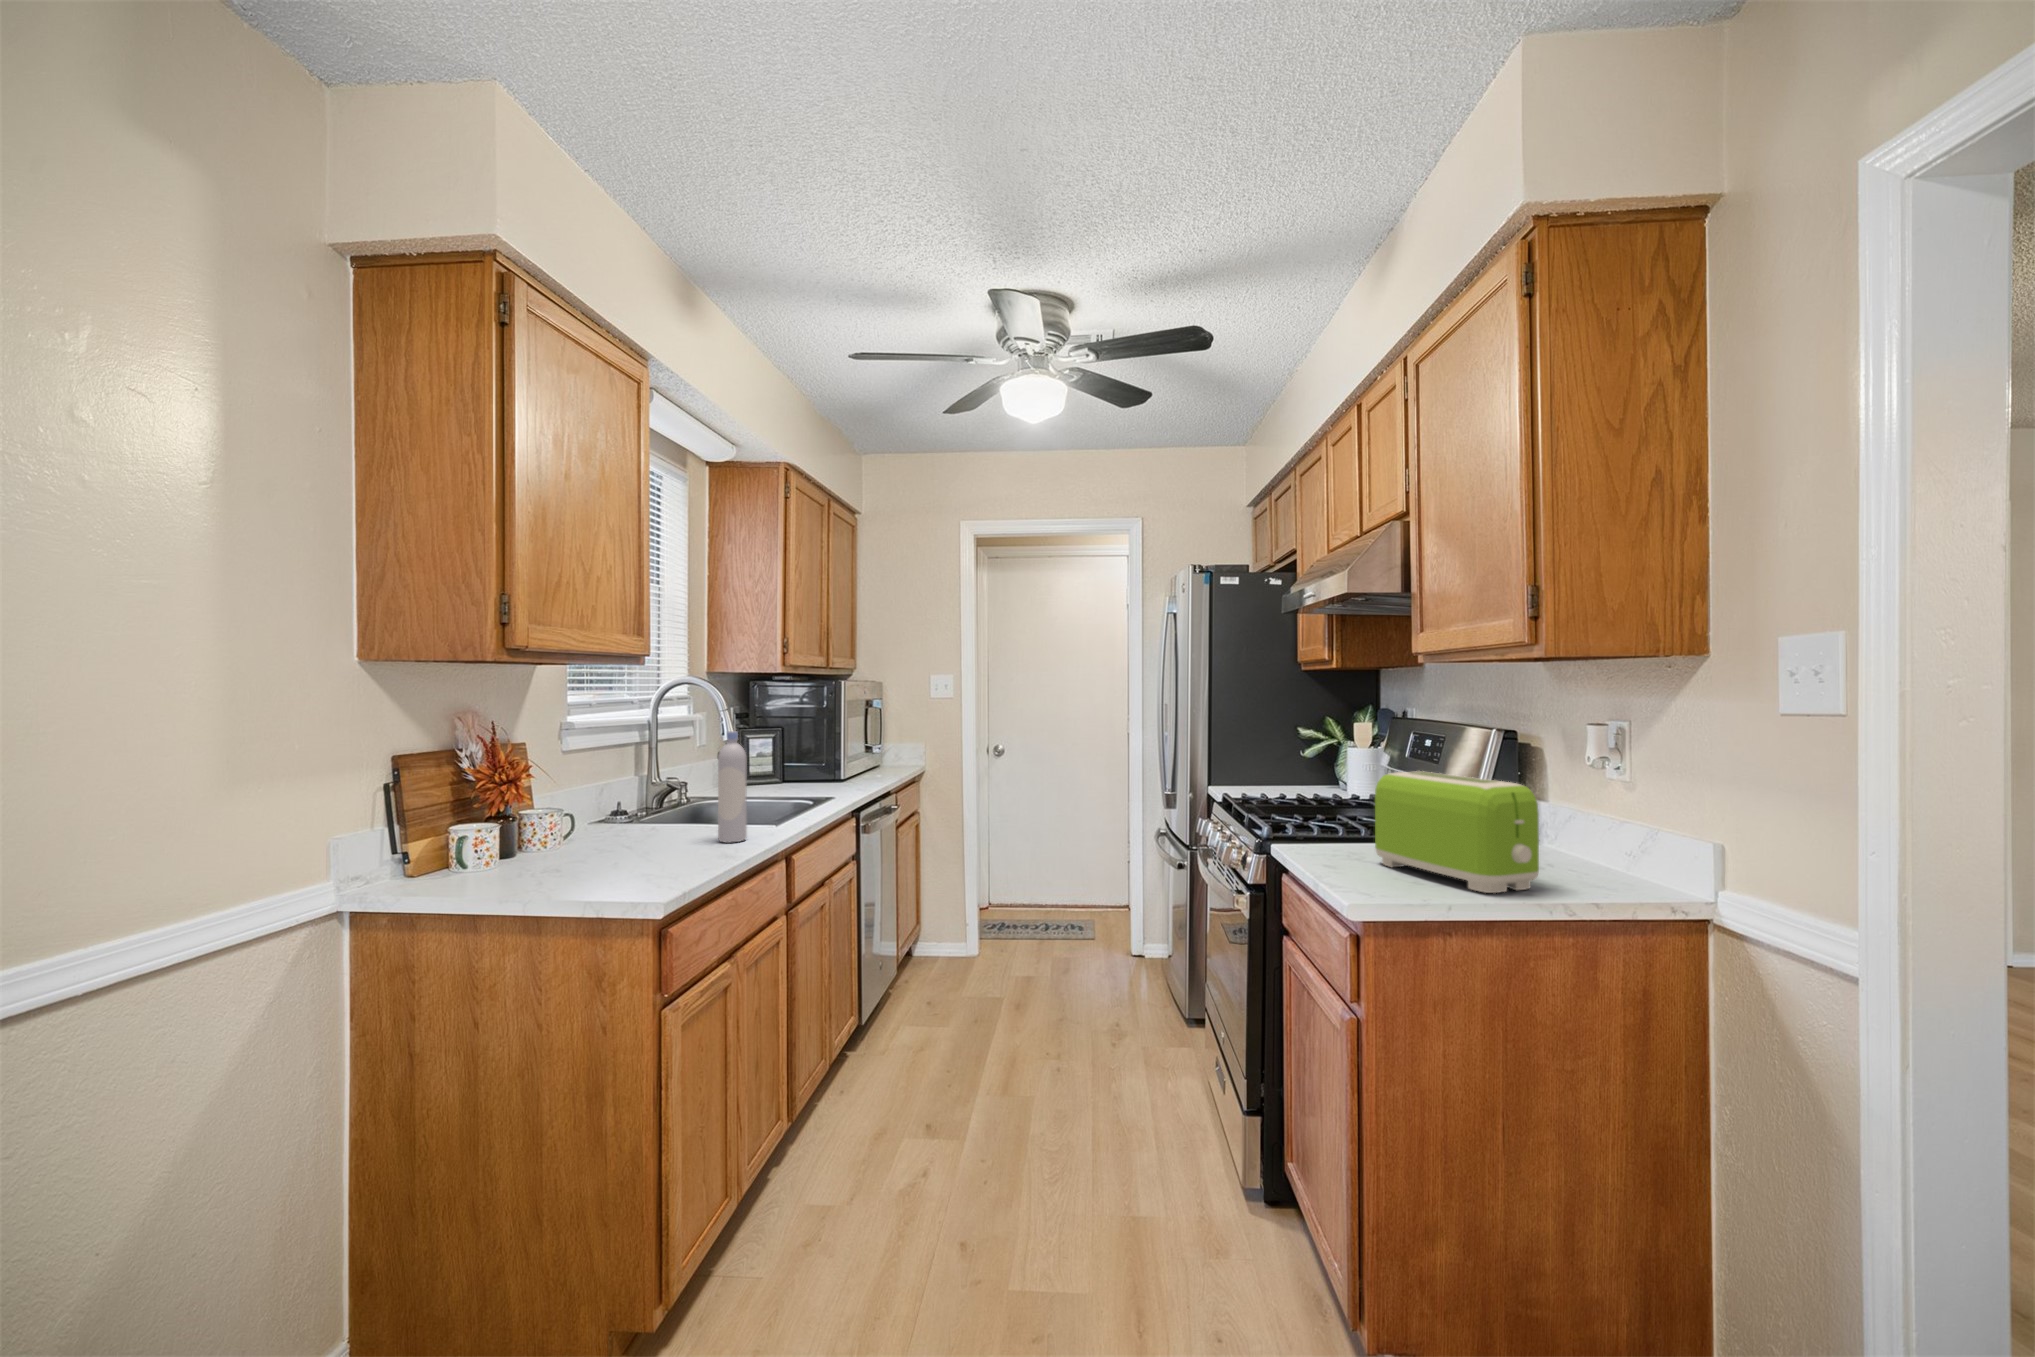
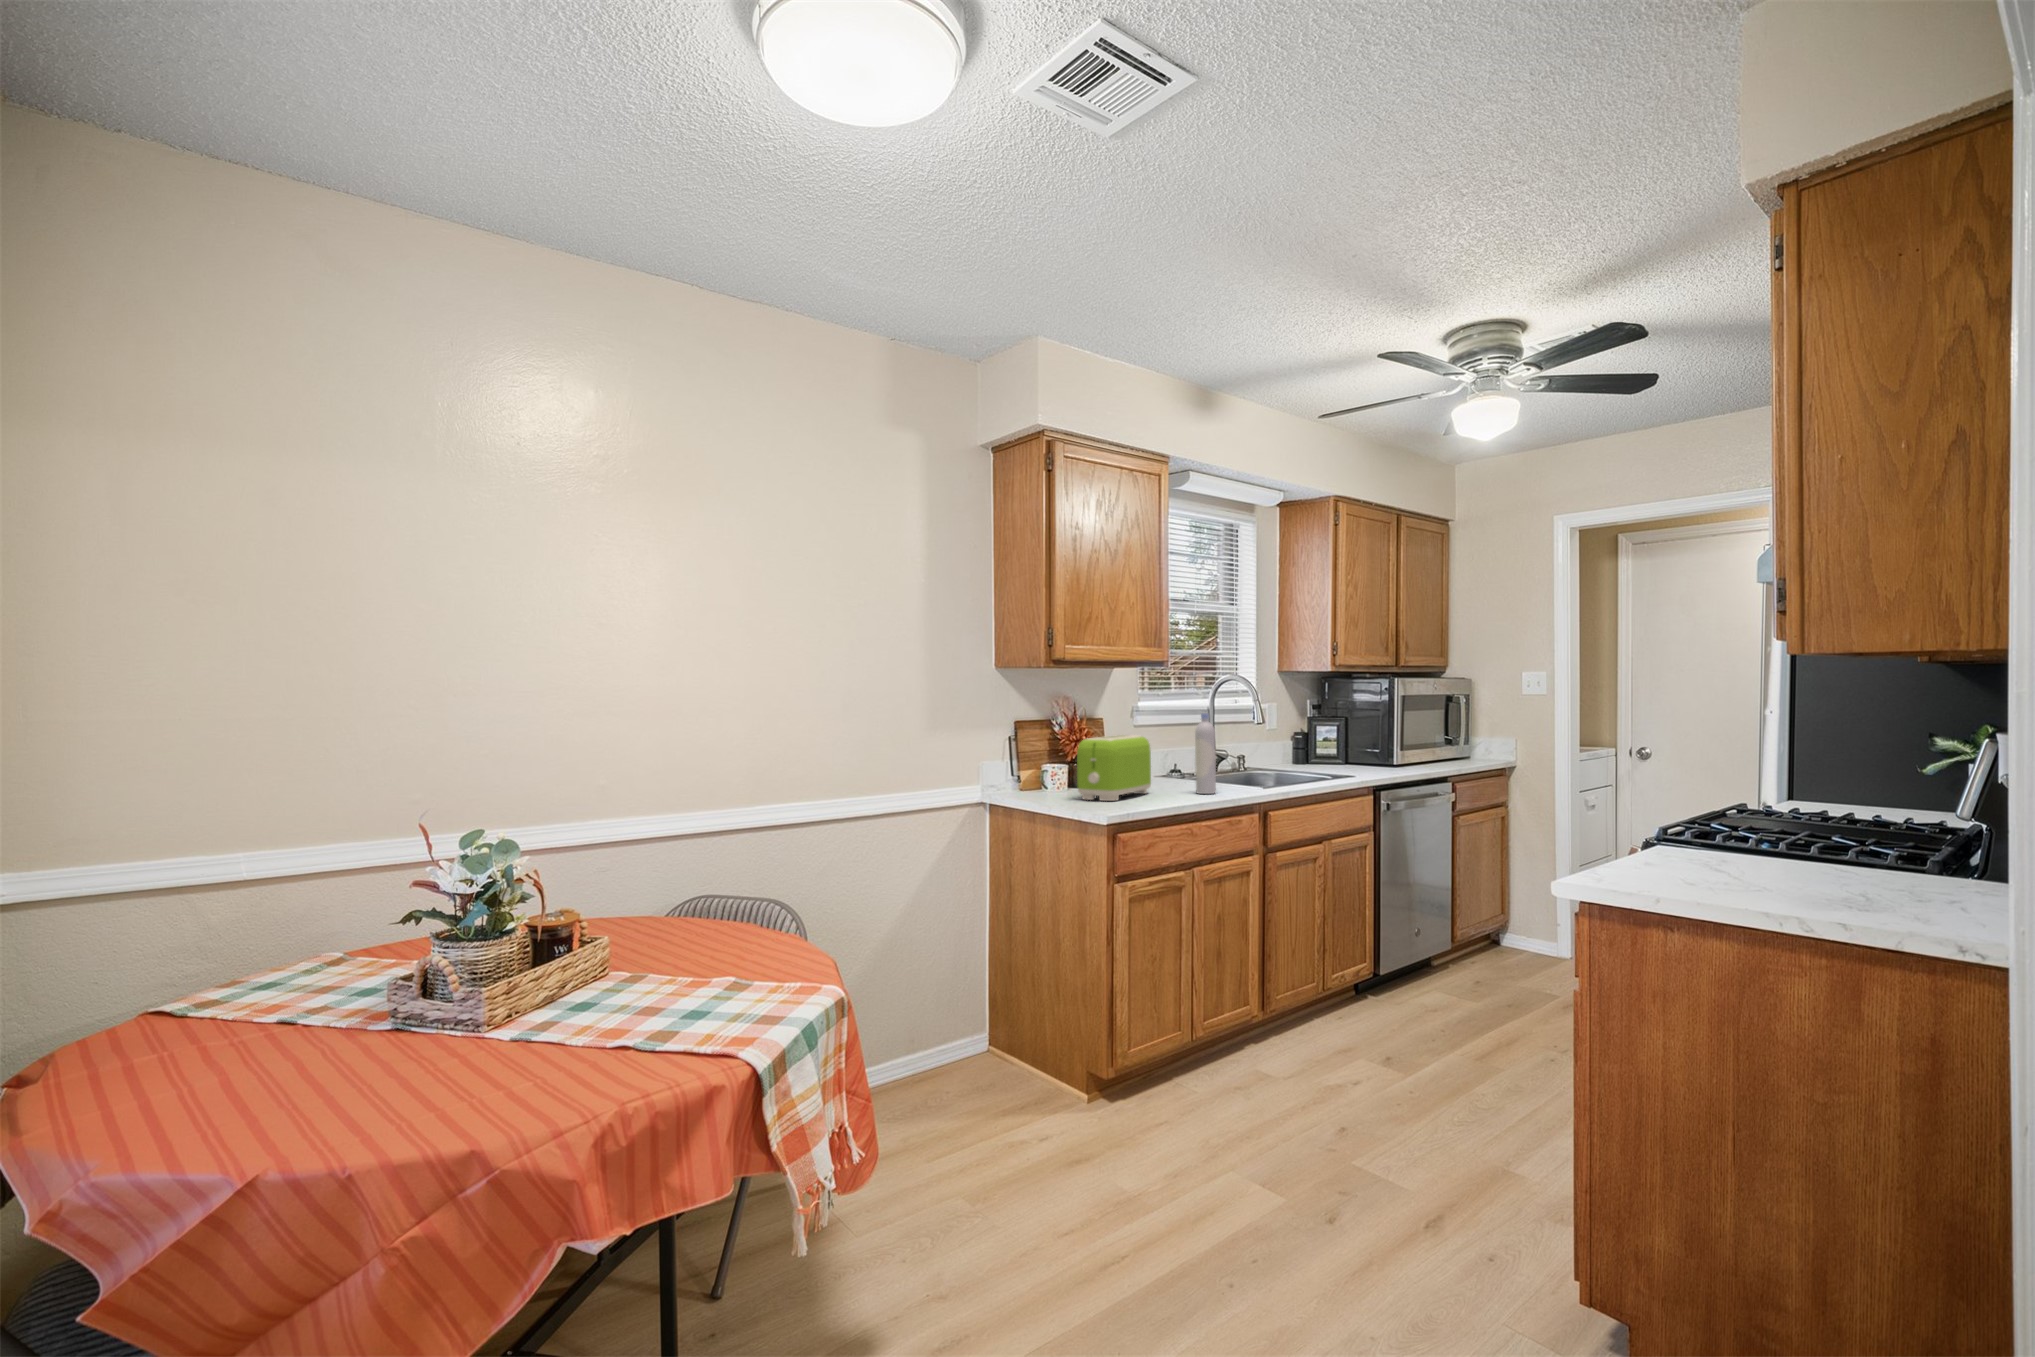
toaster: present [1375,771,1539,893] -> present [1077,735,1151,801]

